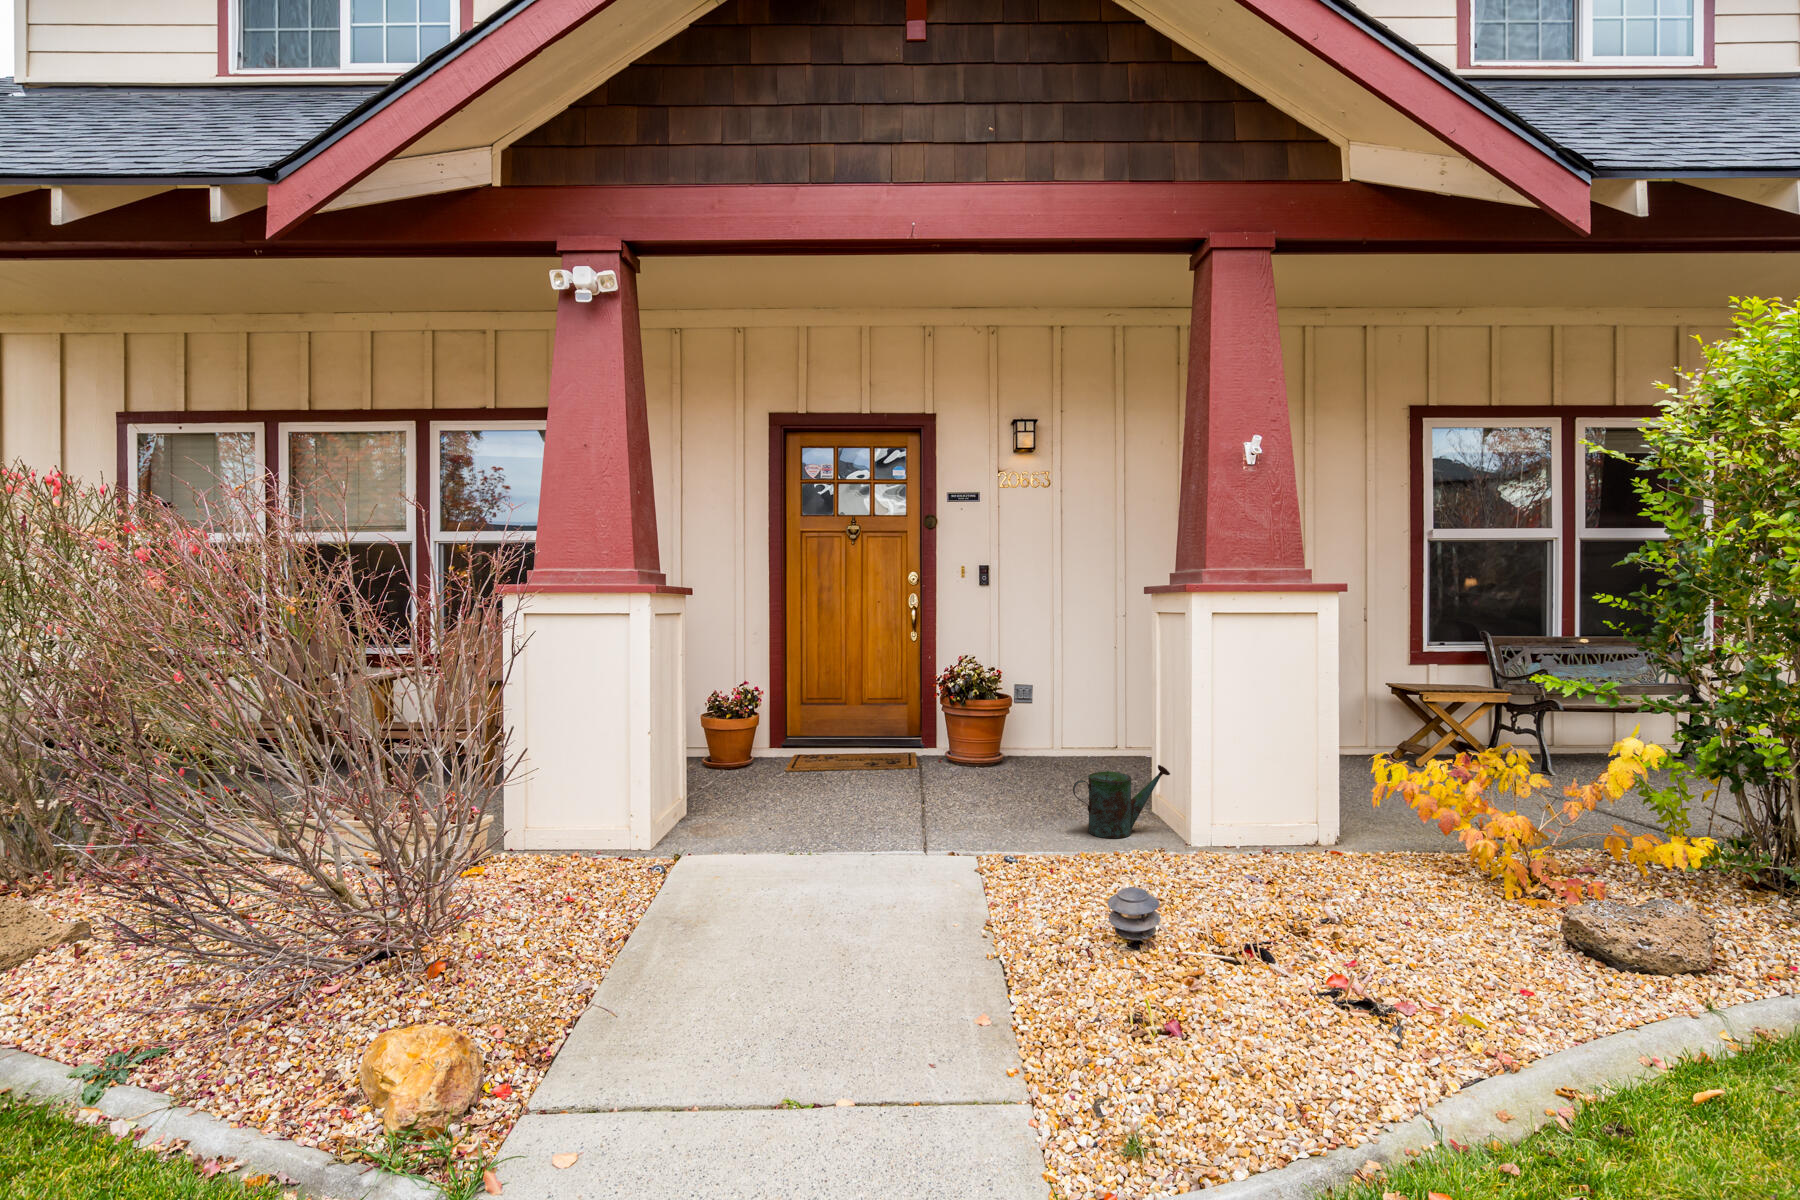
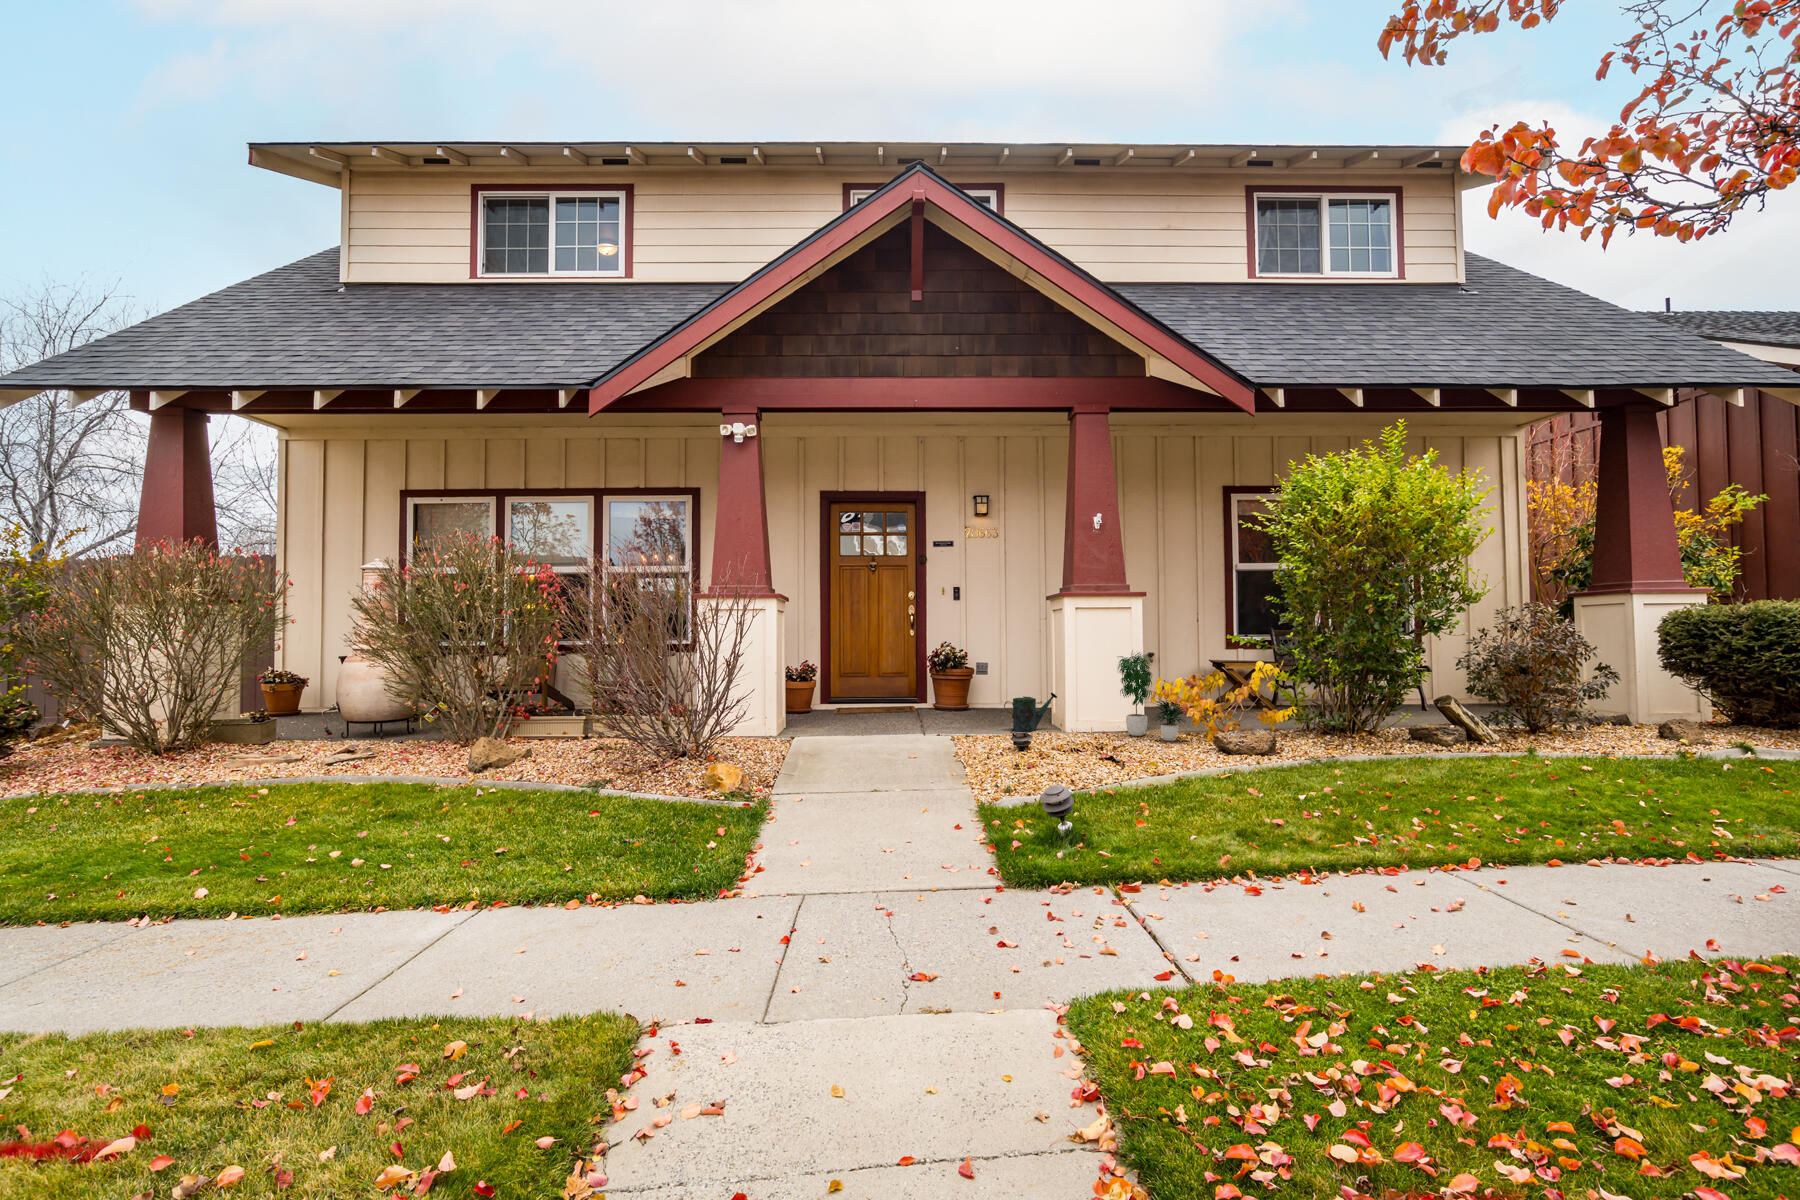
potted plant: none [1293,693,1454,883] -> present [1118,651,1186,741]

